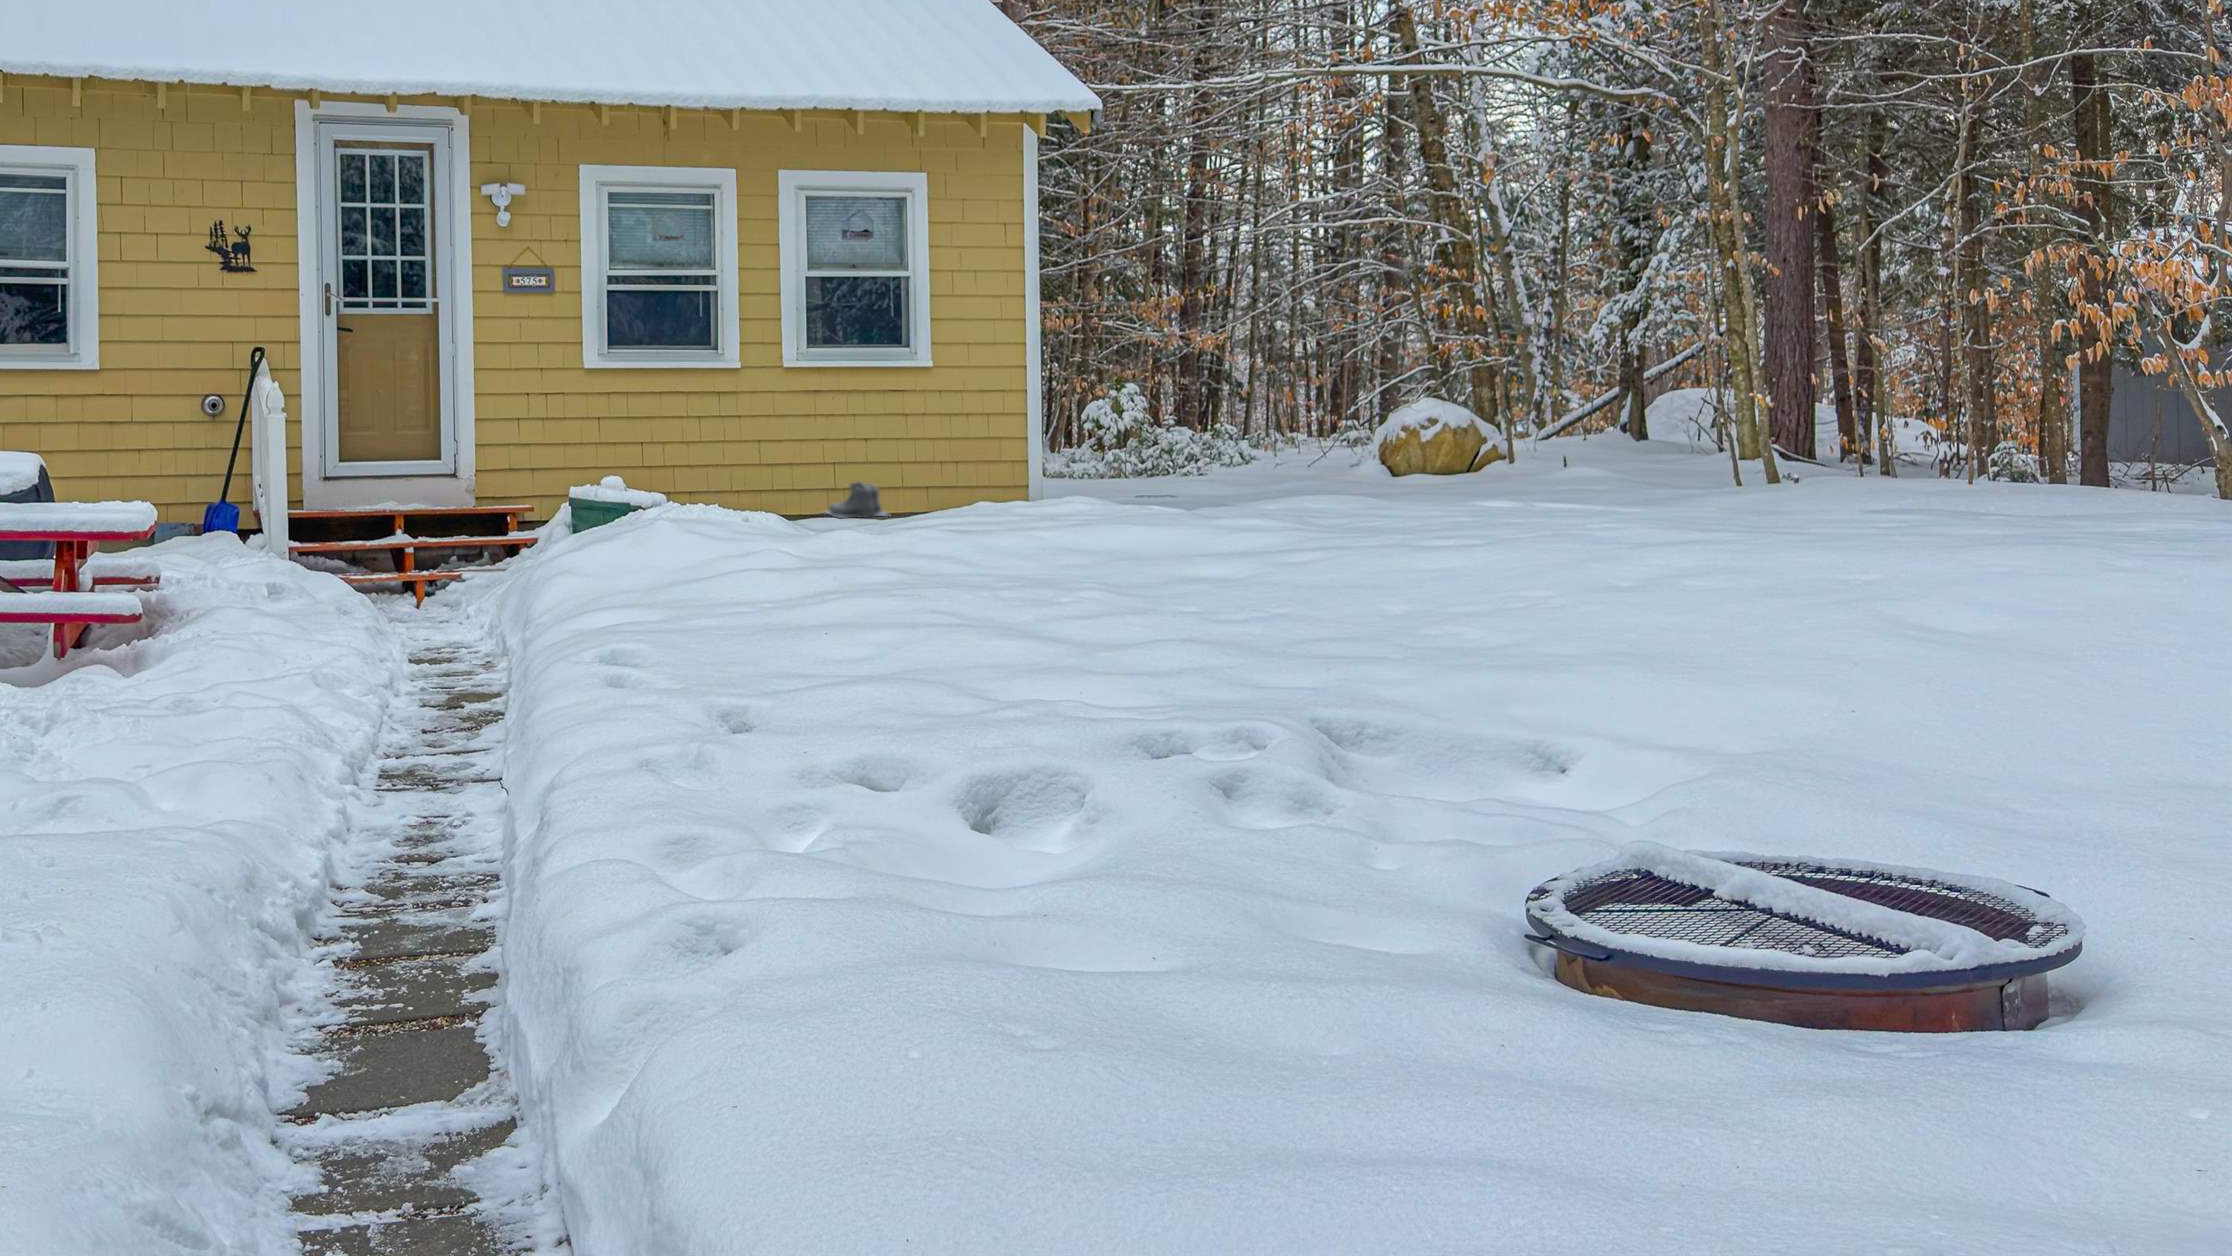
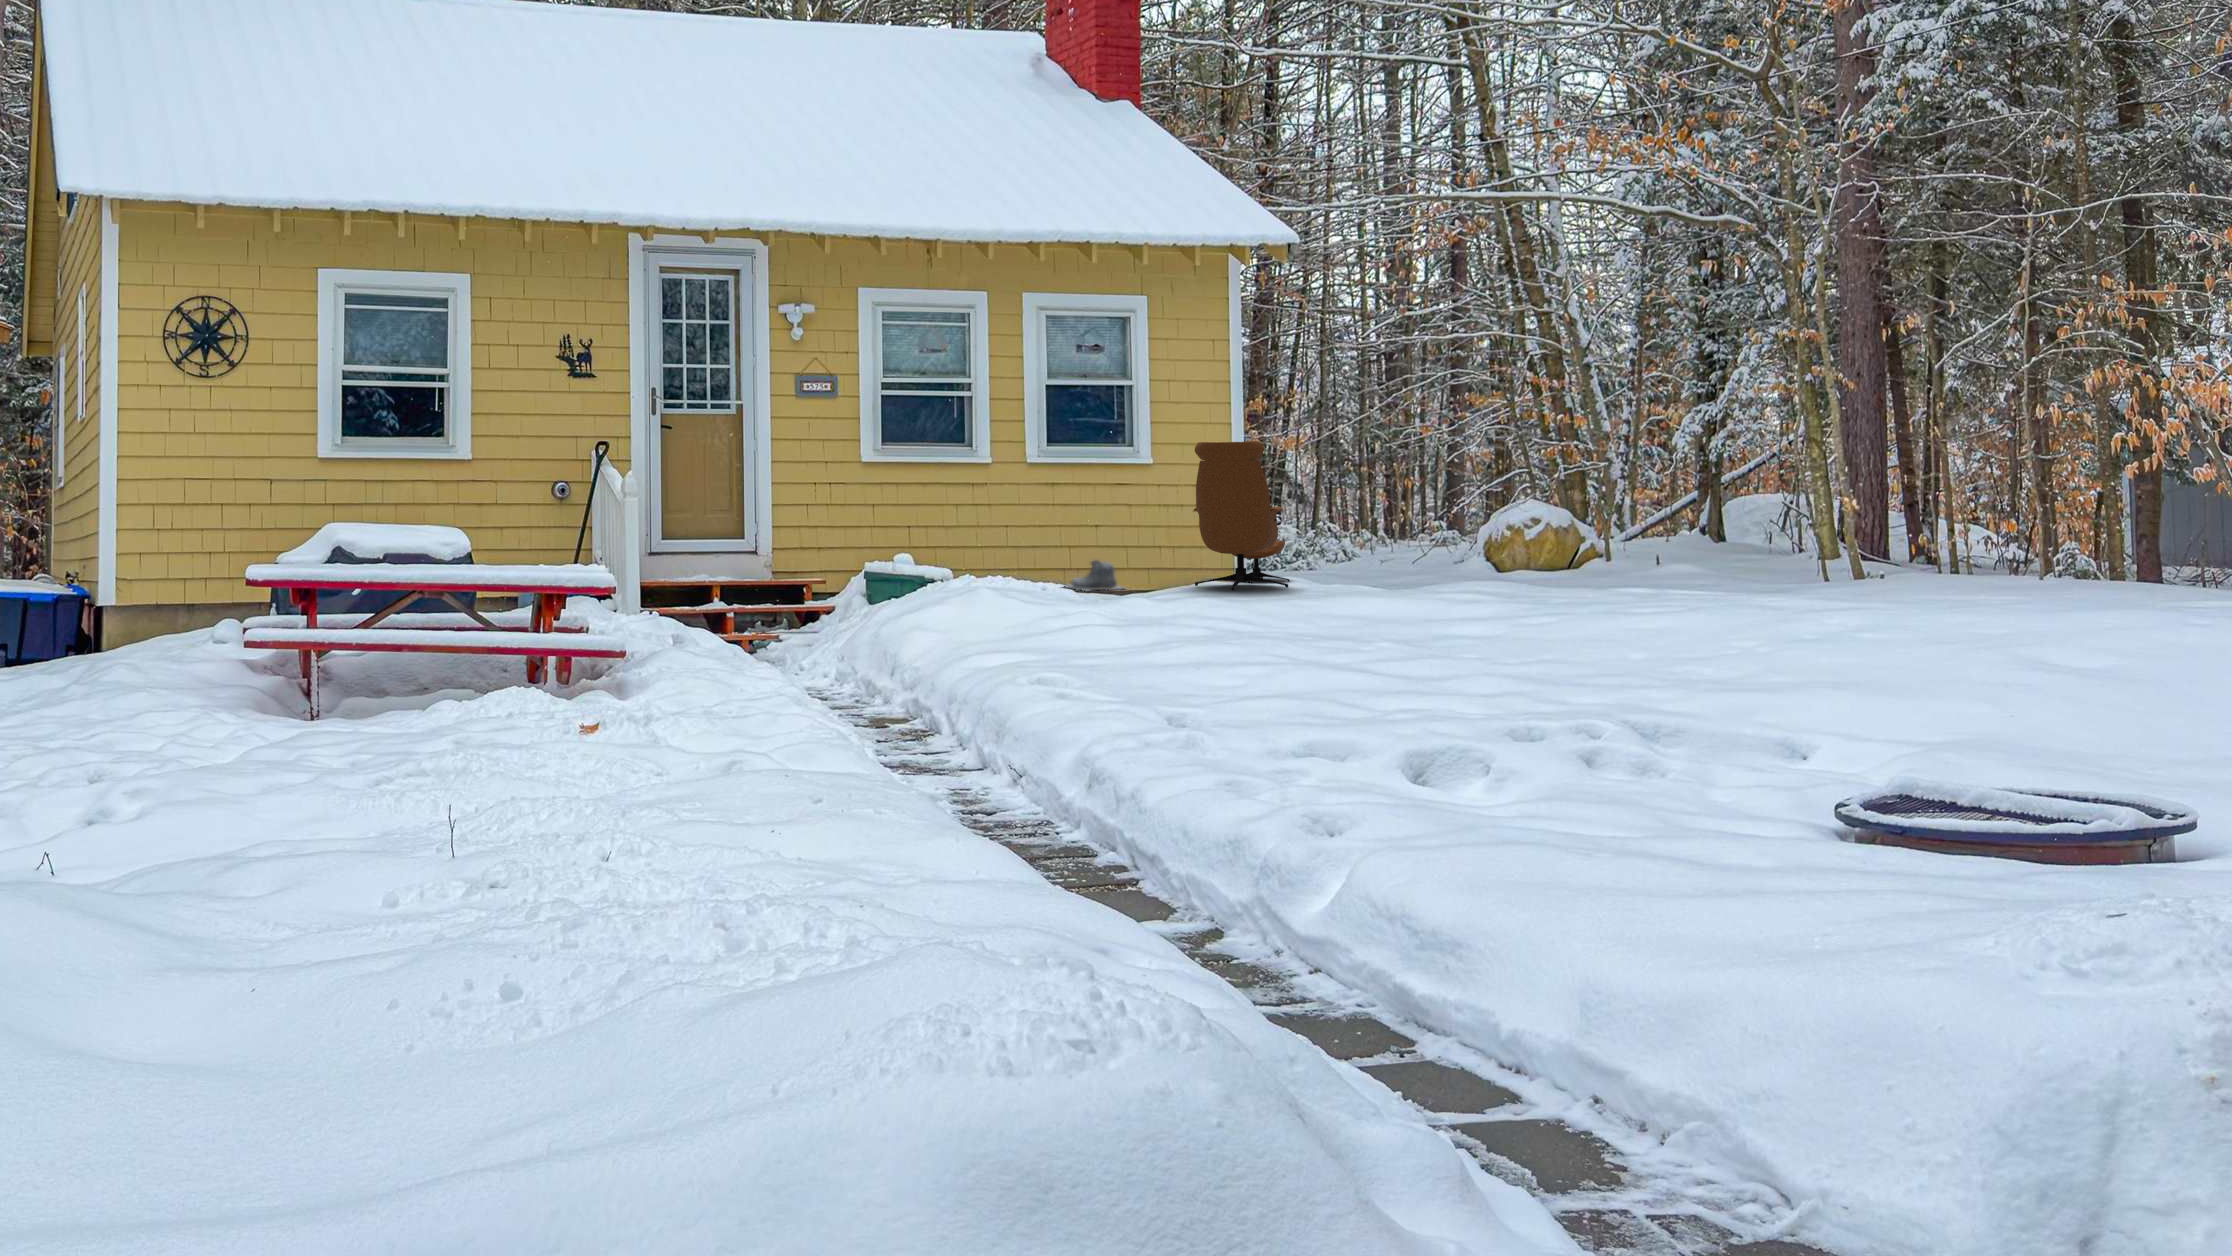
lounge chair: none [965,343,1087,517] -> present [1193,441,1290,590]

